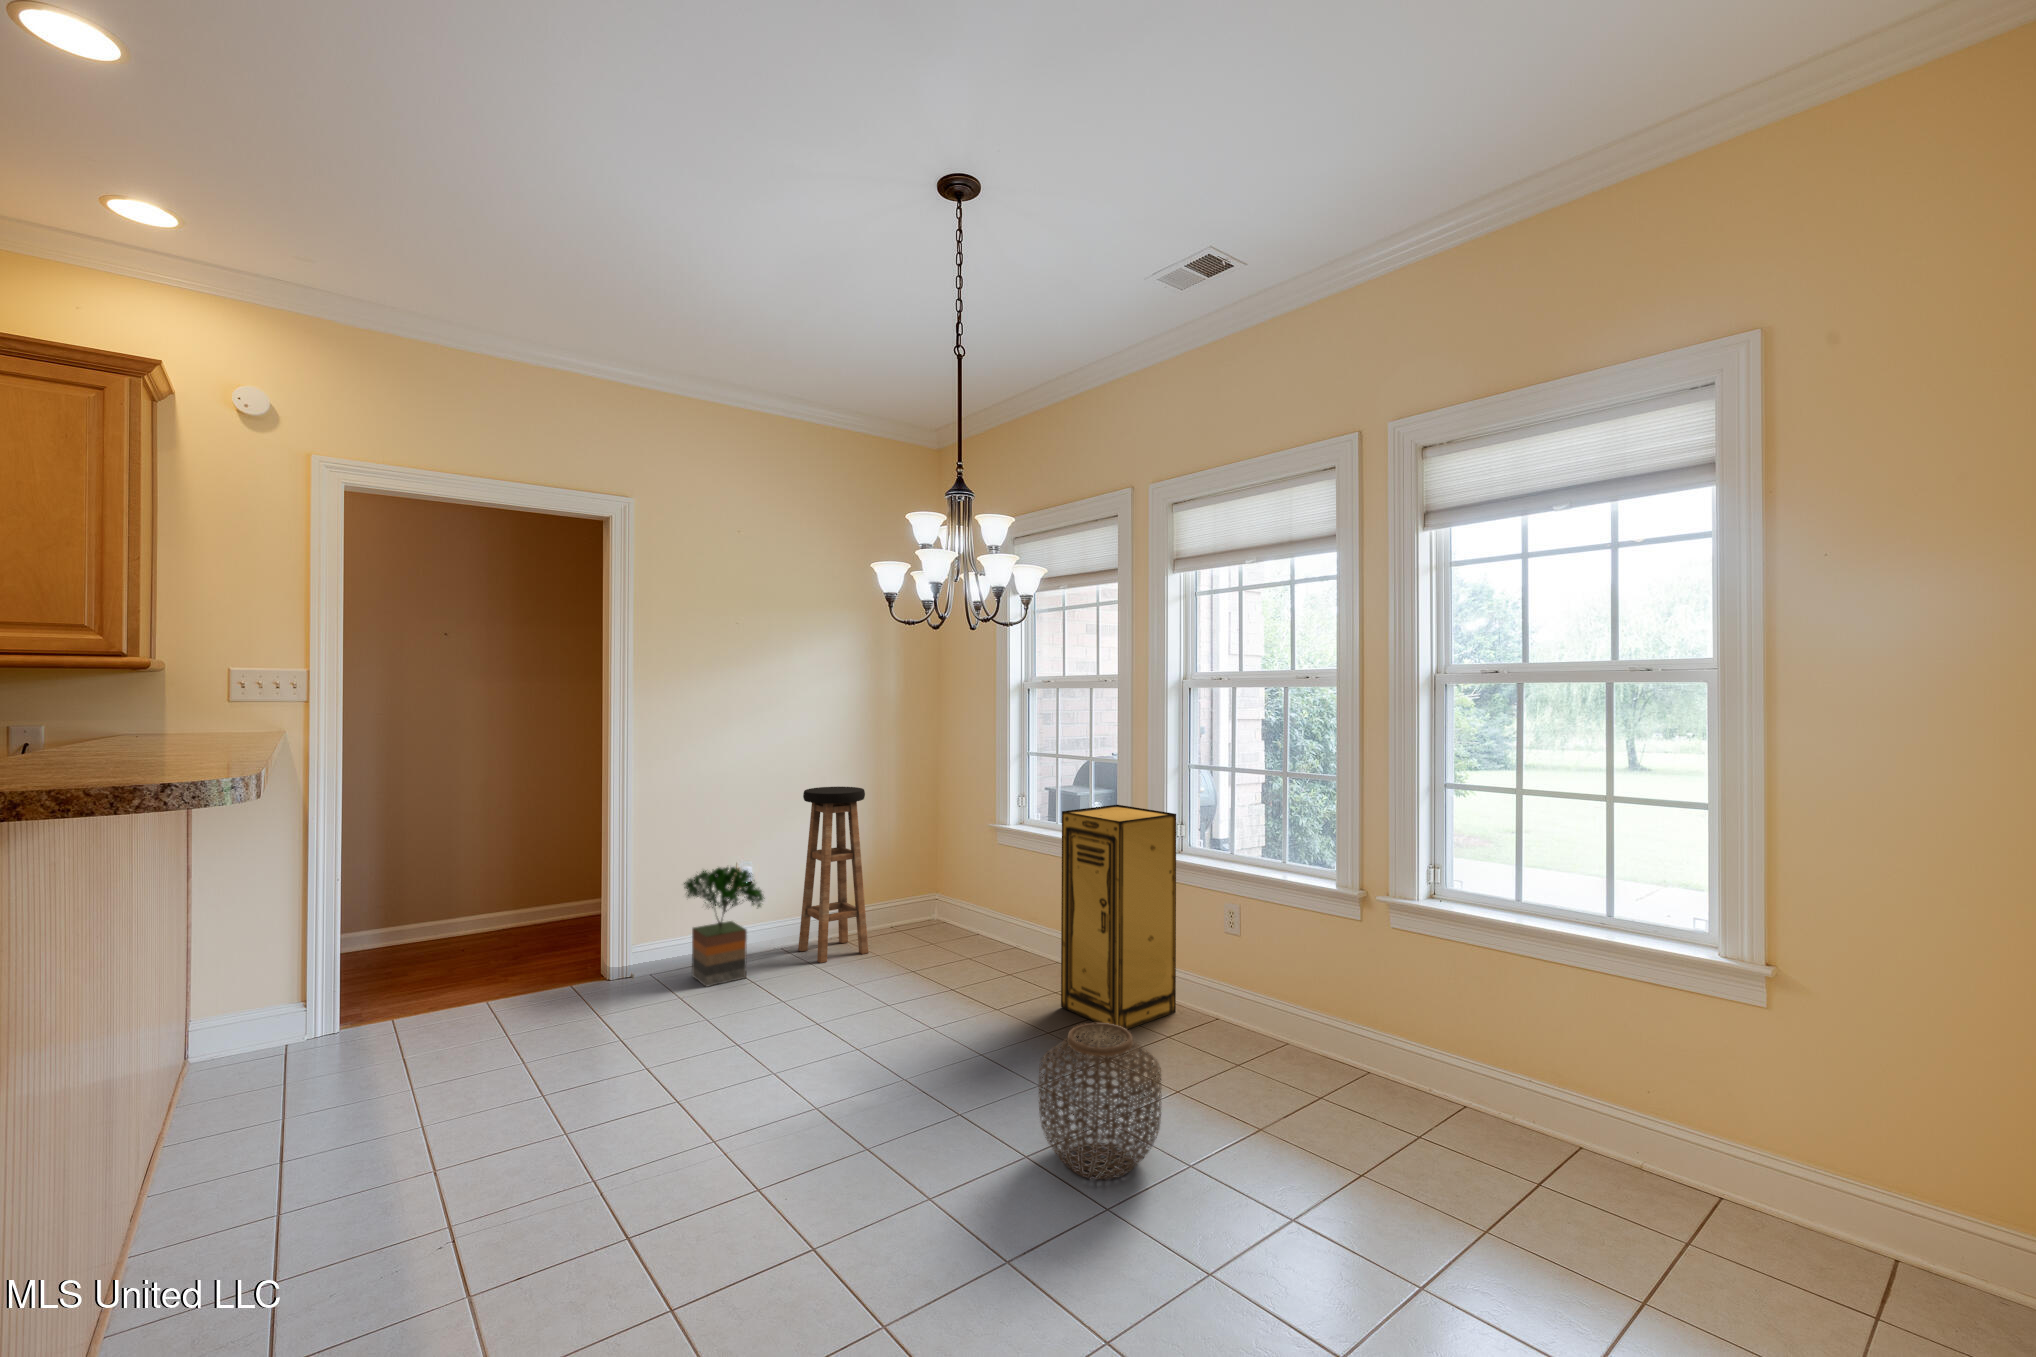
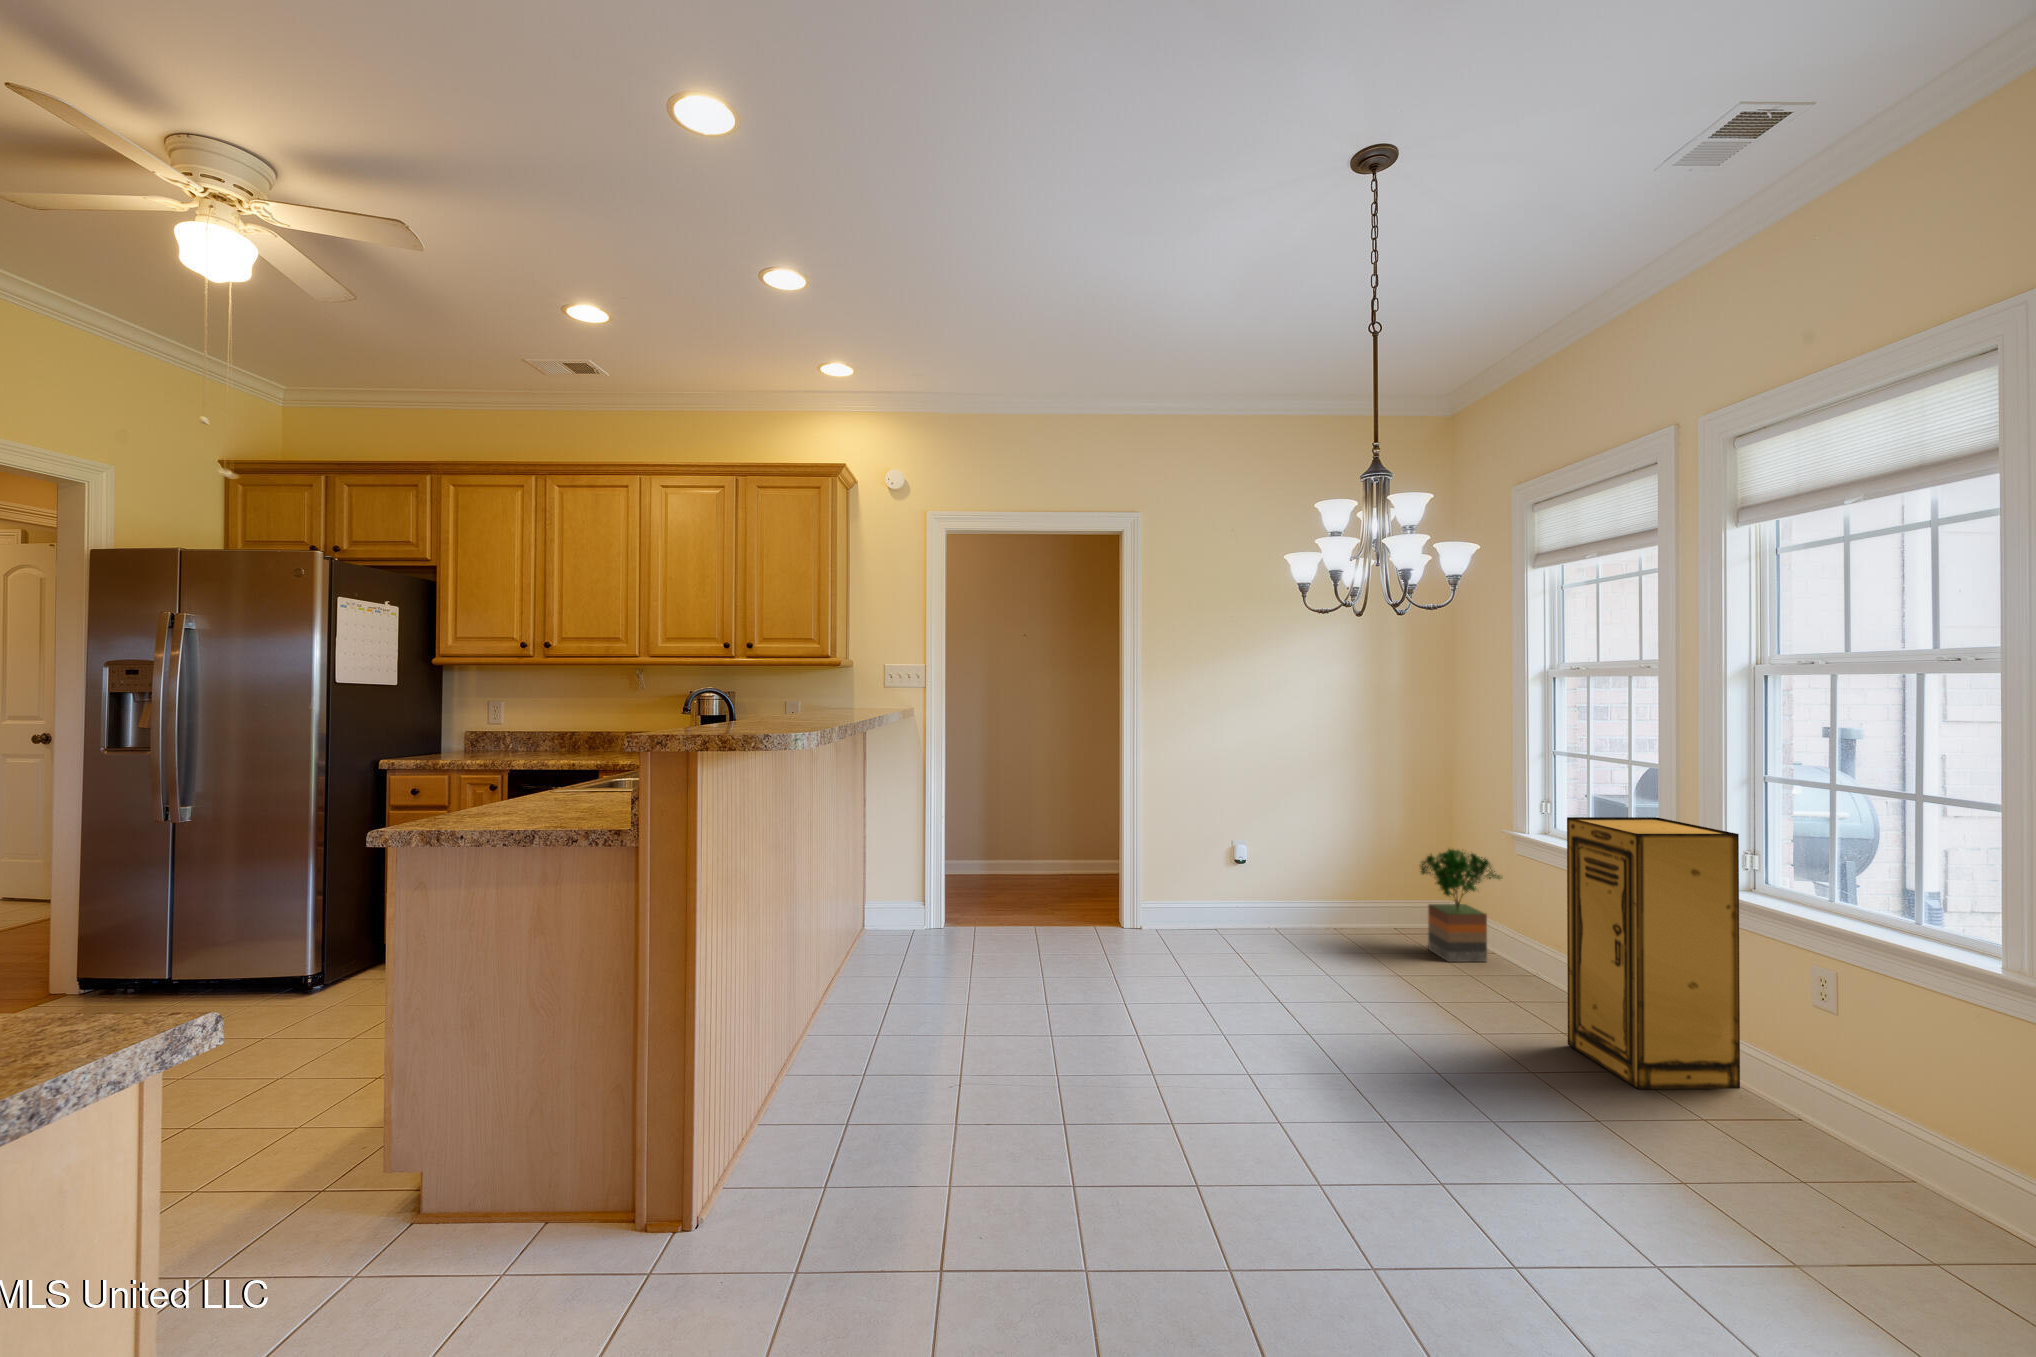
bar stool: present [798,787,868,963] -> none [1289,777,1359,947]
potted tree: present [684,867,765,987] -> present [1419,849,1502,962]
woven basket: present [1039,1023,1161,1179] -> none [1466,1046,1630,1228]

